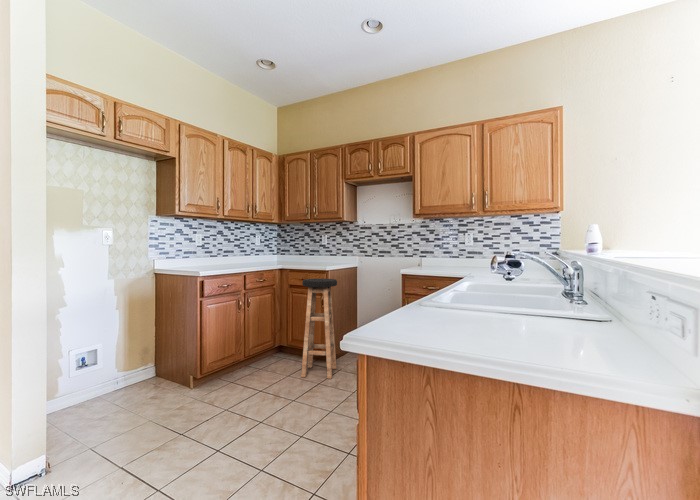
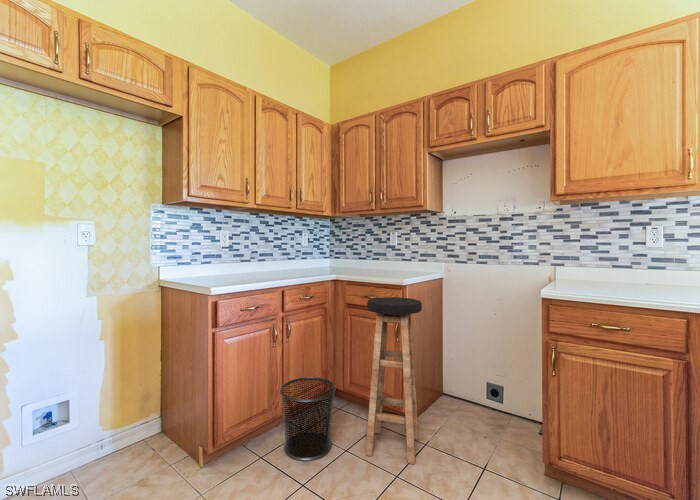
waste bin: none [245,333,282,382] -> present [280,377,336,461]

